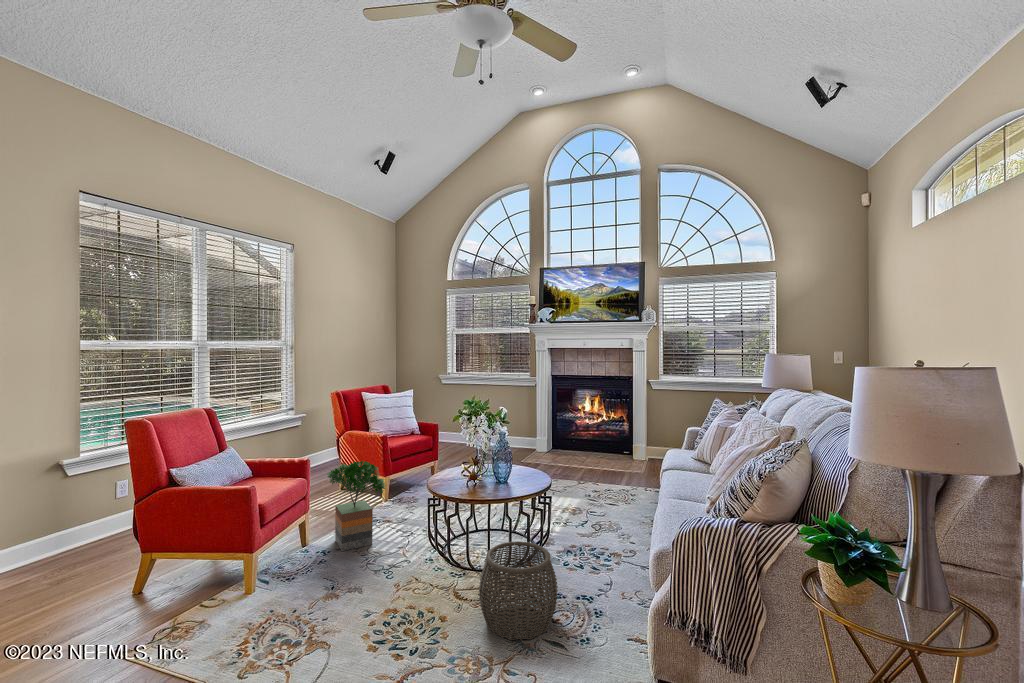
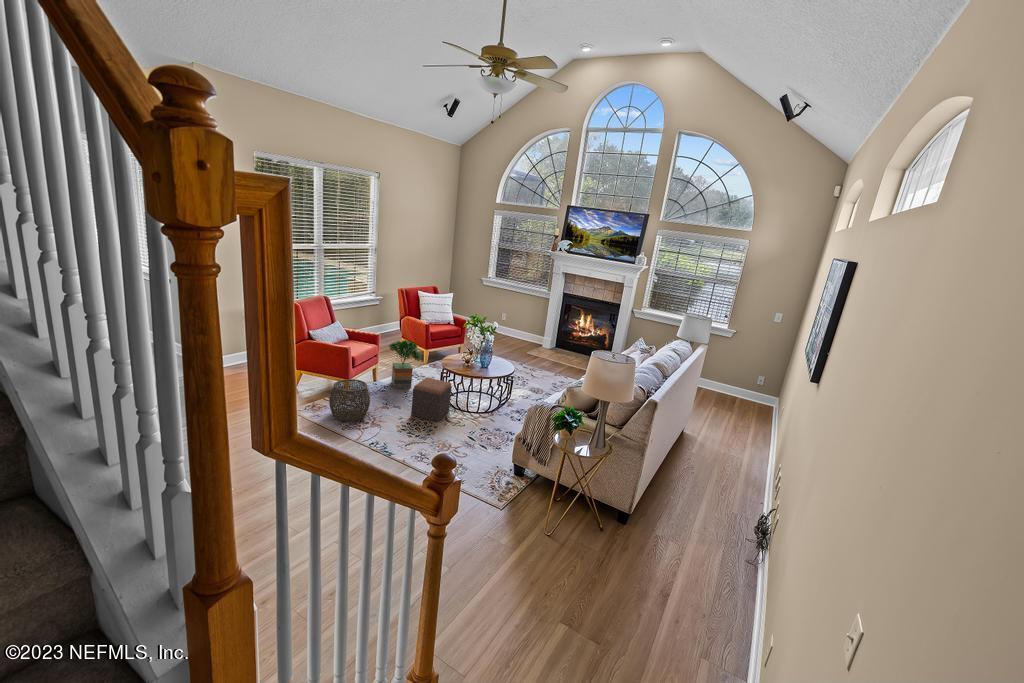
footstool: none [385,518,454,604] -> present [411,377,452,422]
woven basket: present [479,541,558,641] -> present [329,379,370,422]

